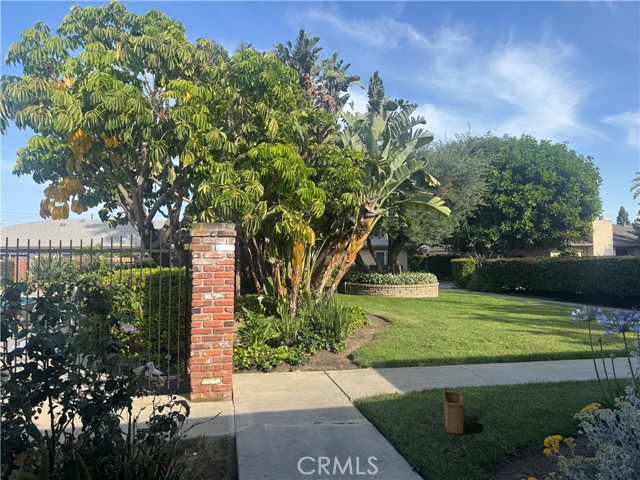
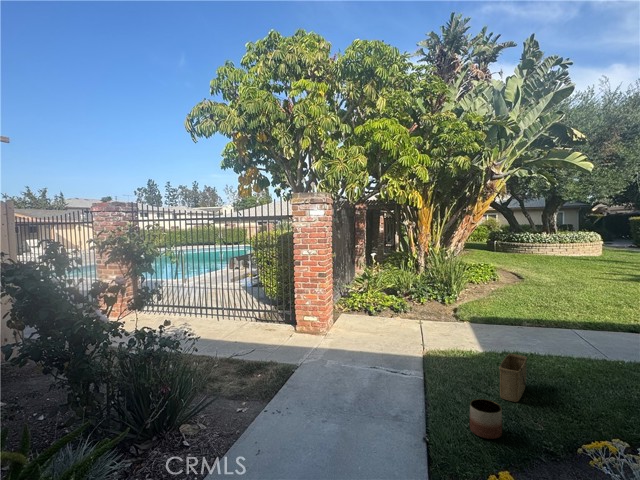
planter: none [442,431,470,466] -> present [470,399,502,439]

